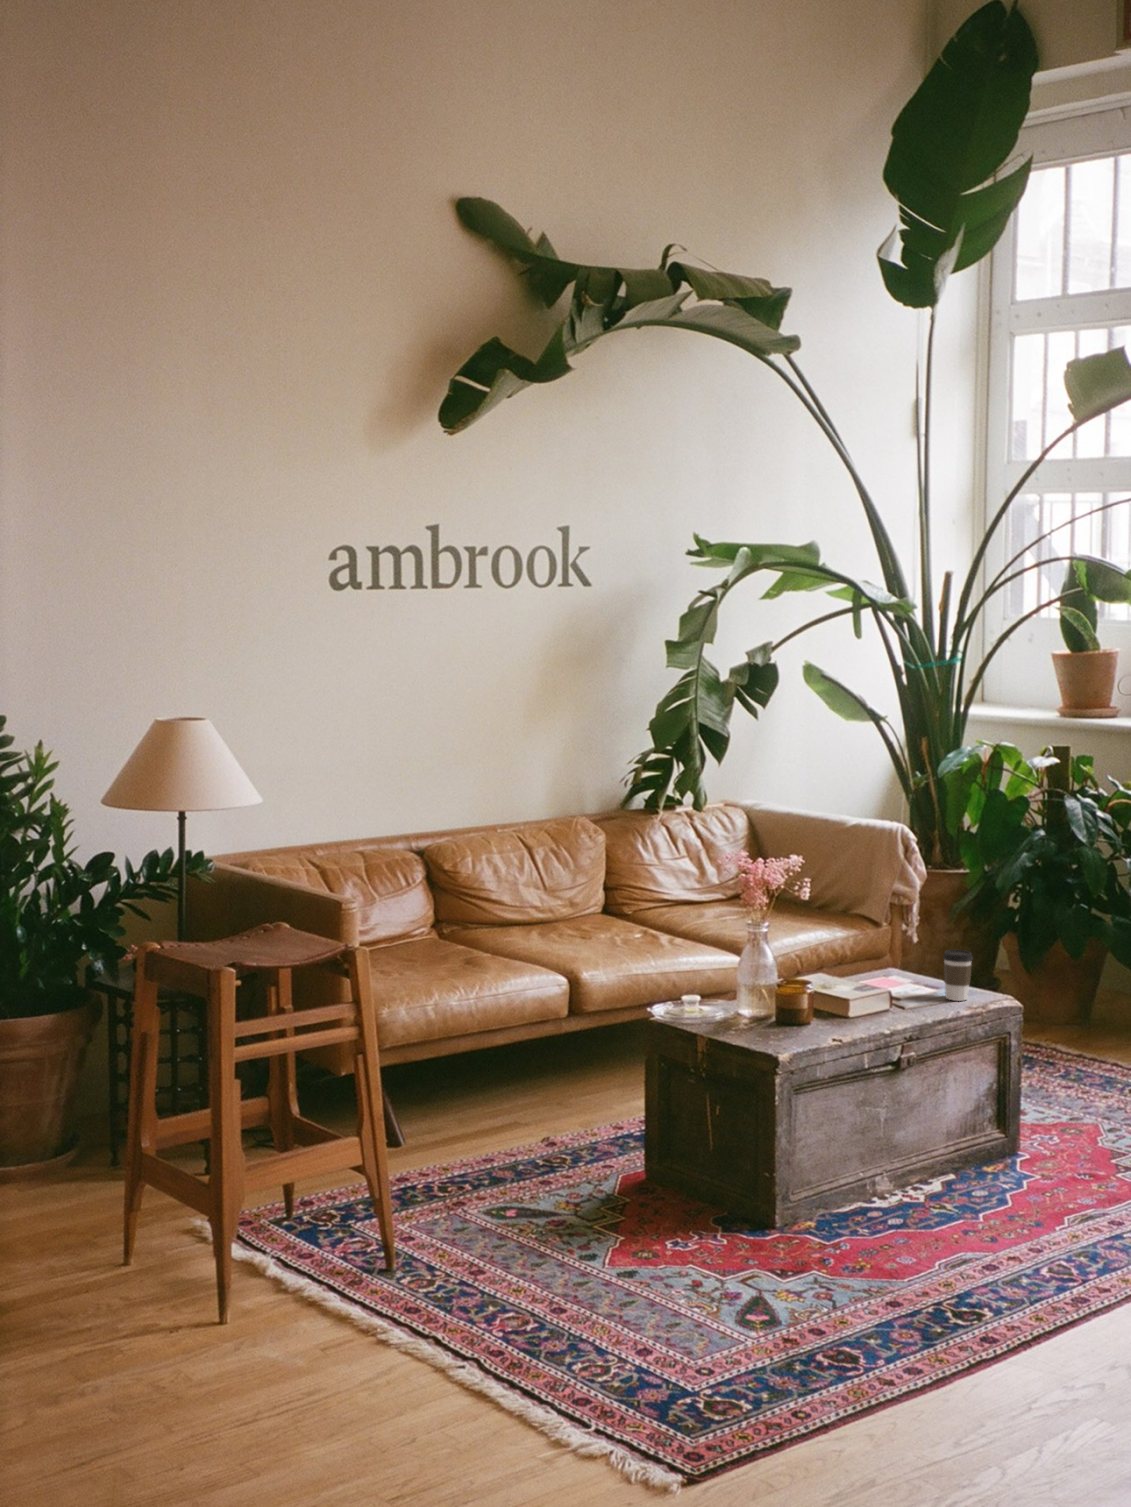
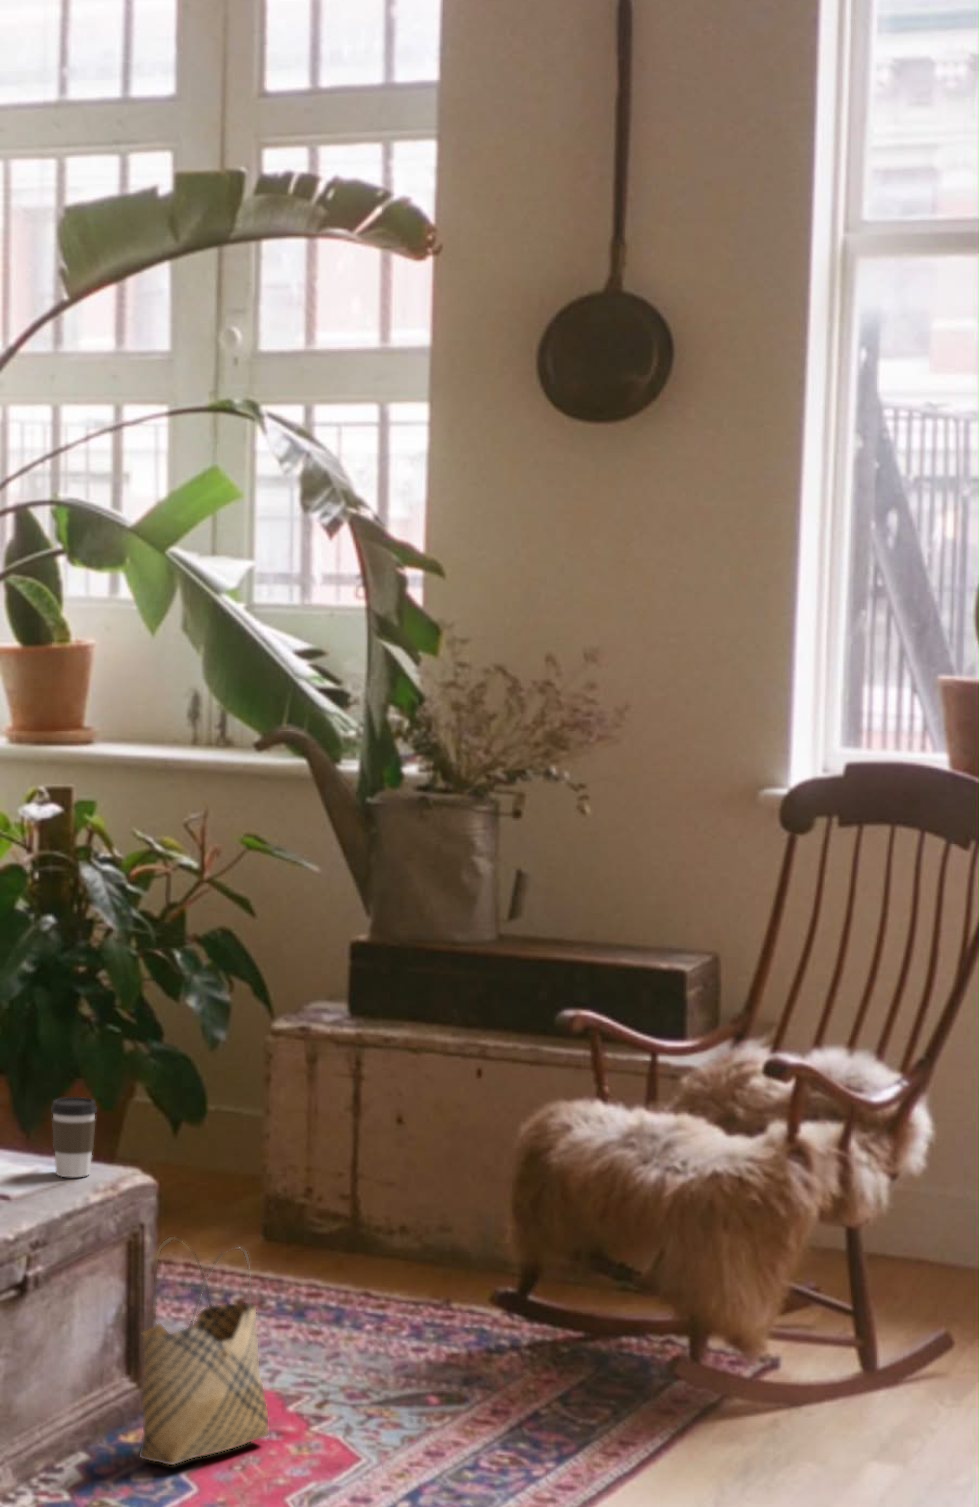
woven basket: none [986,1046,1078,1191] -> present [140,1237,268,1465]

